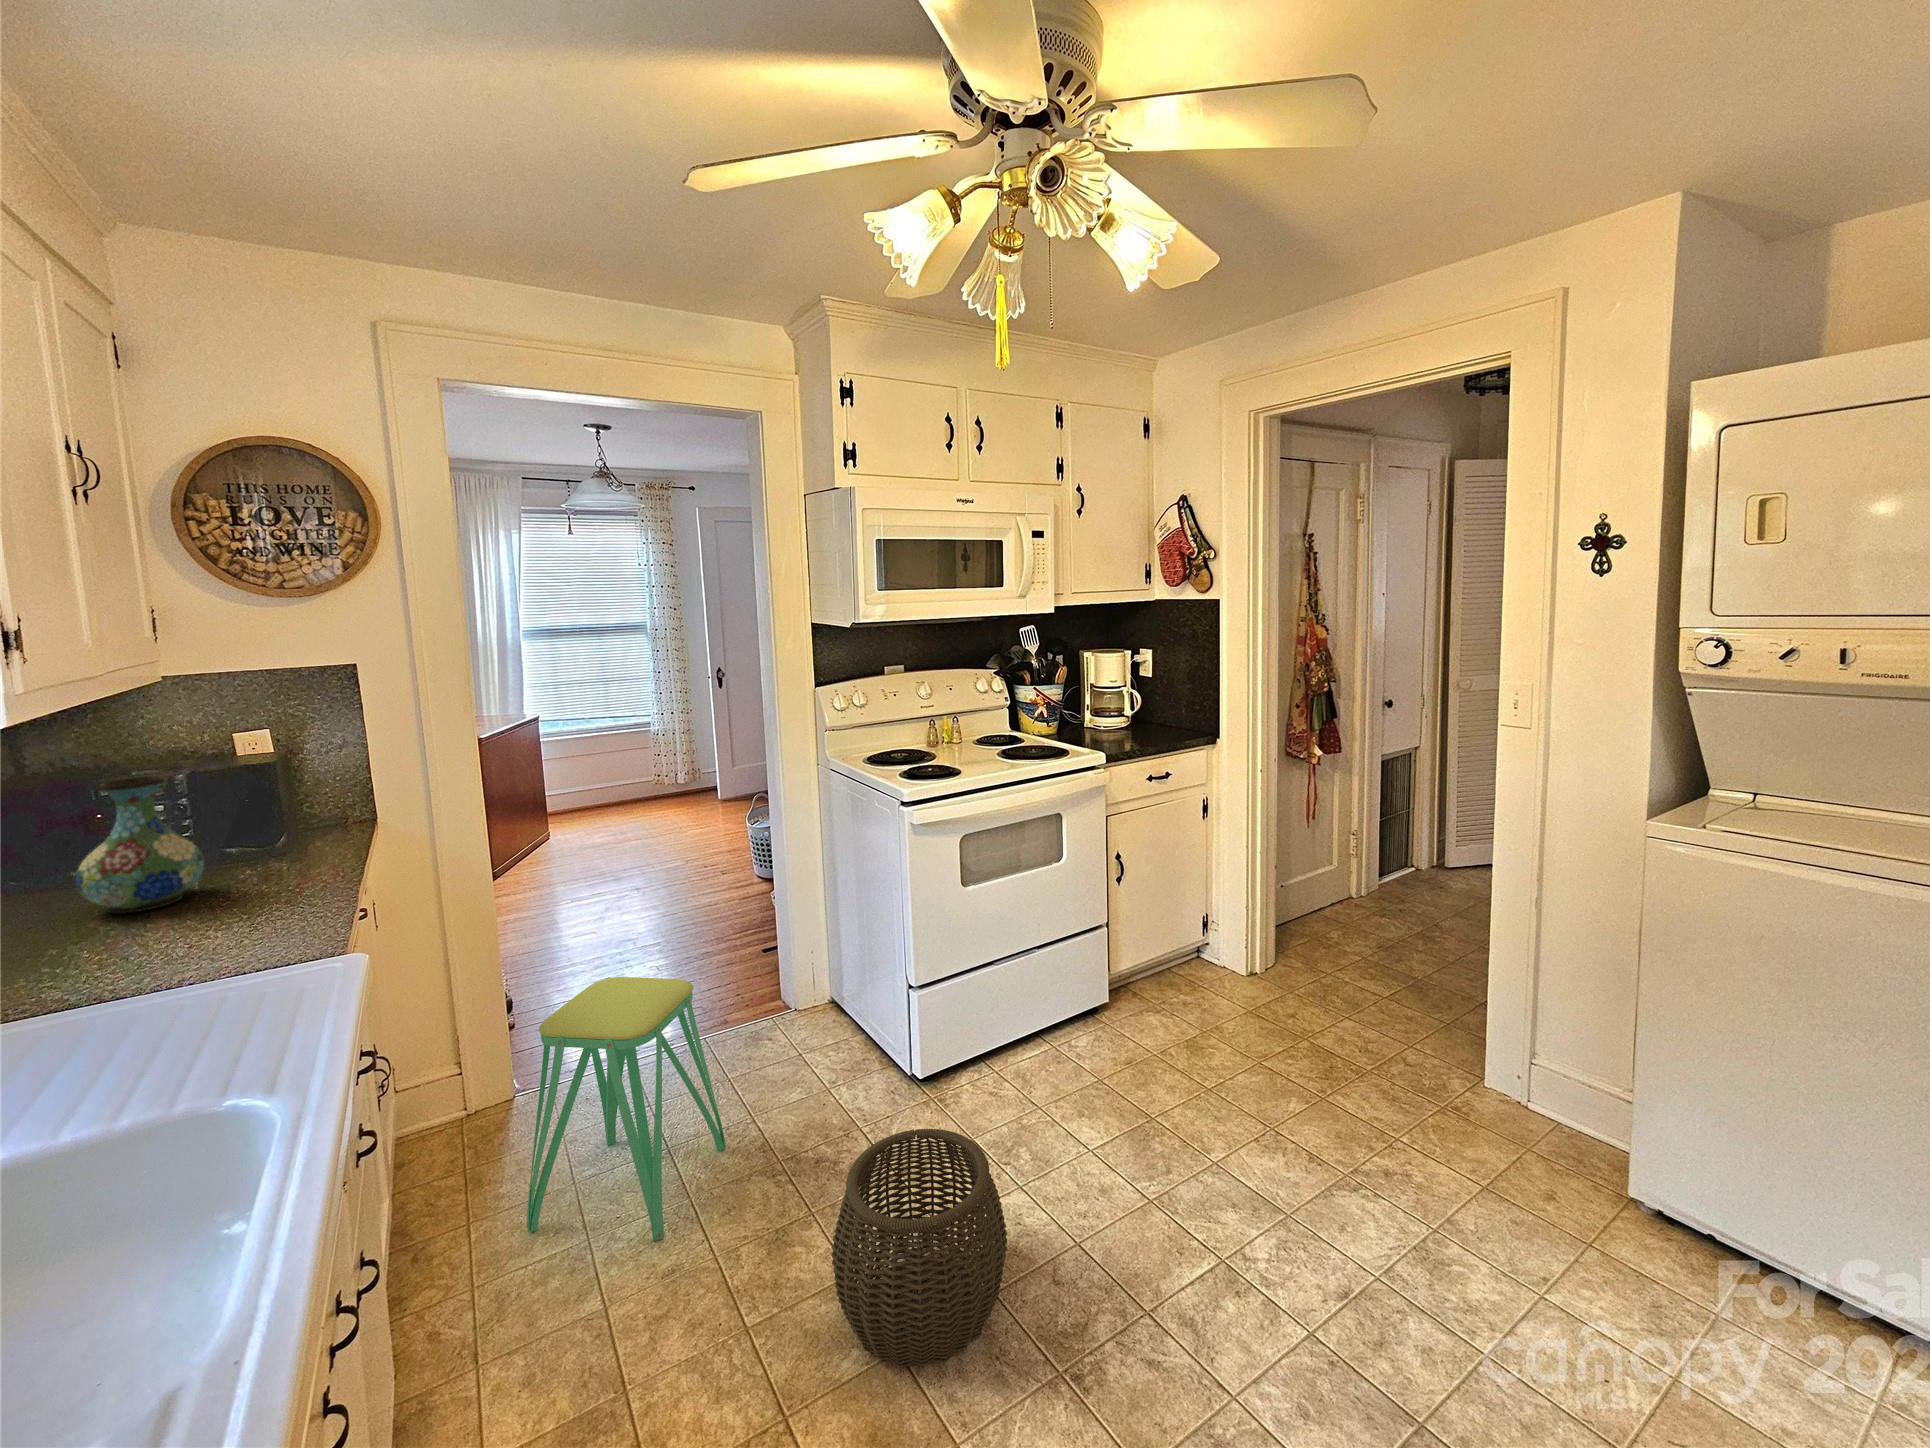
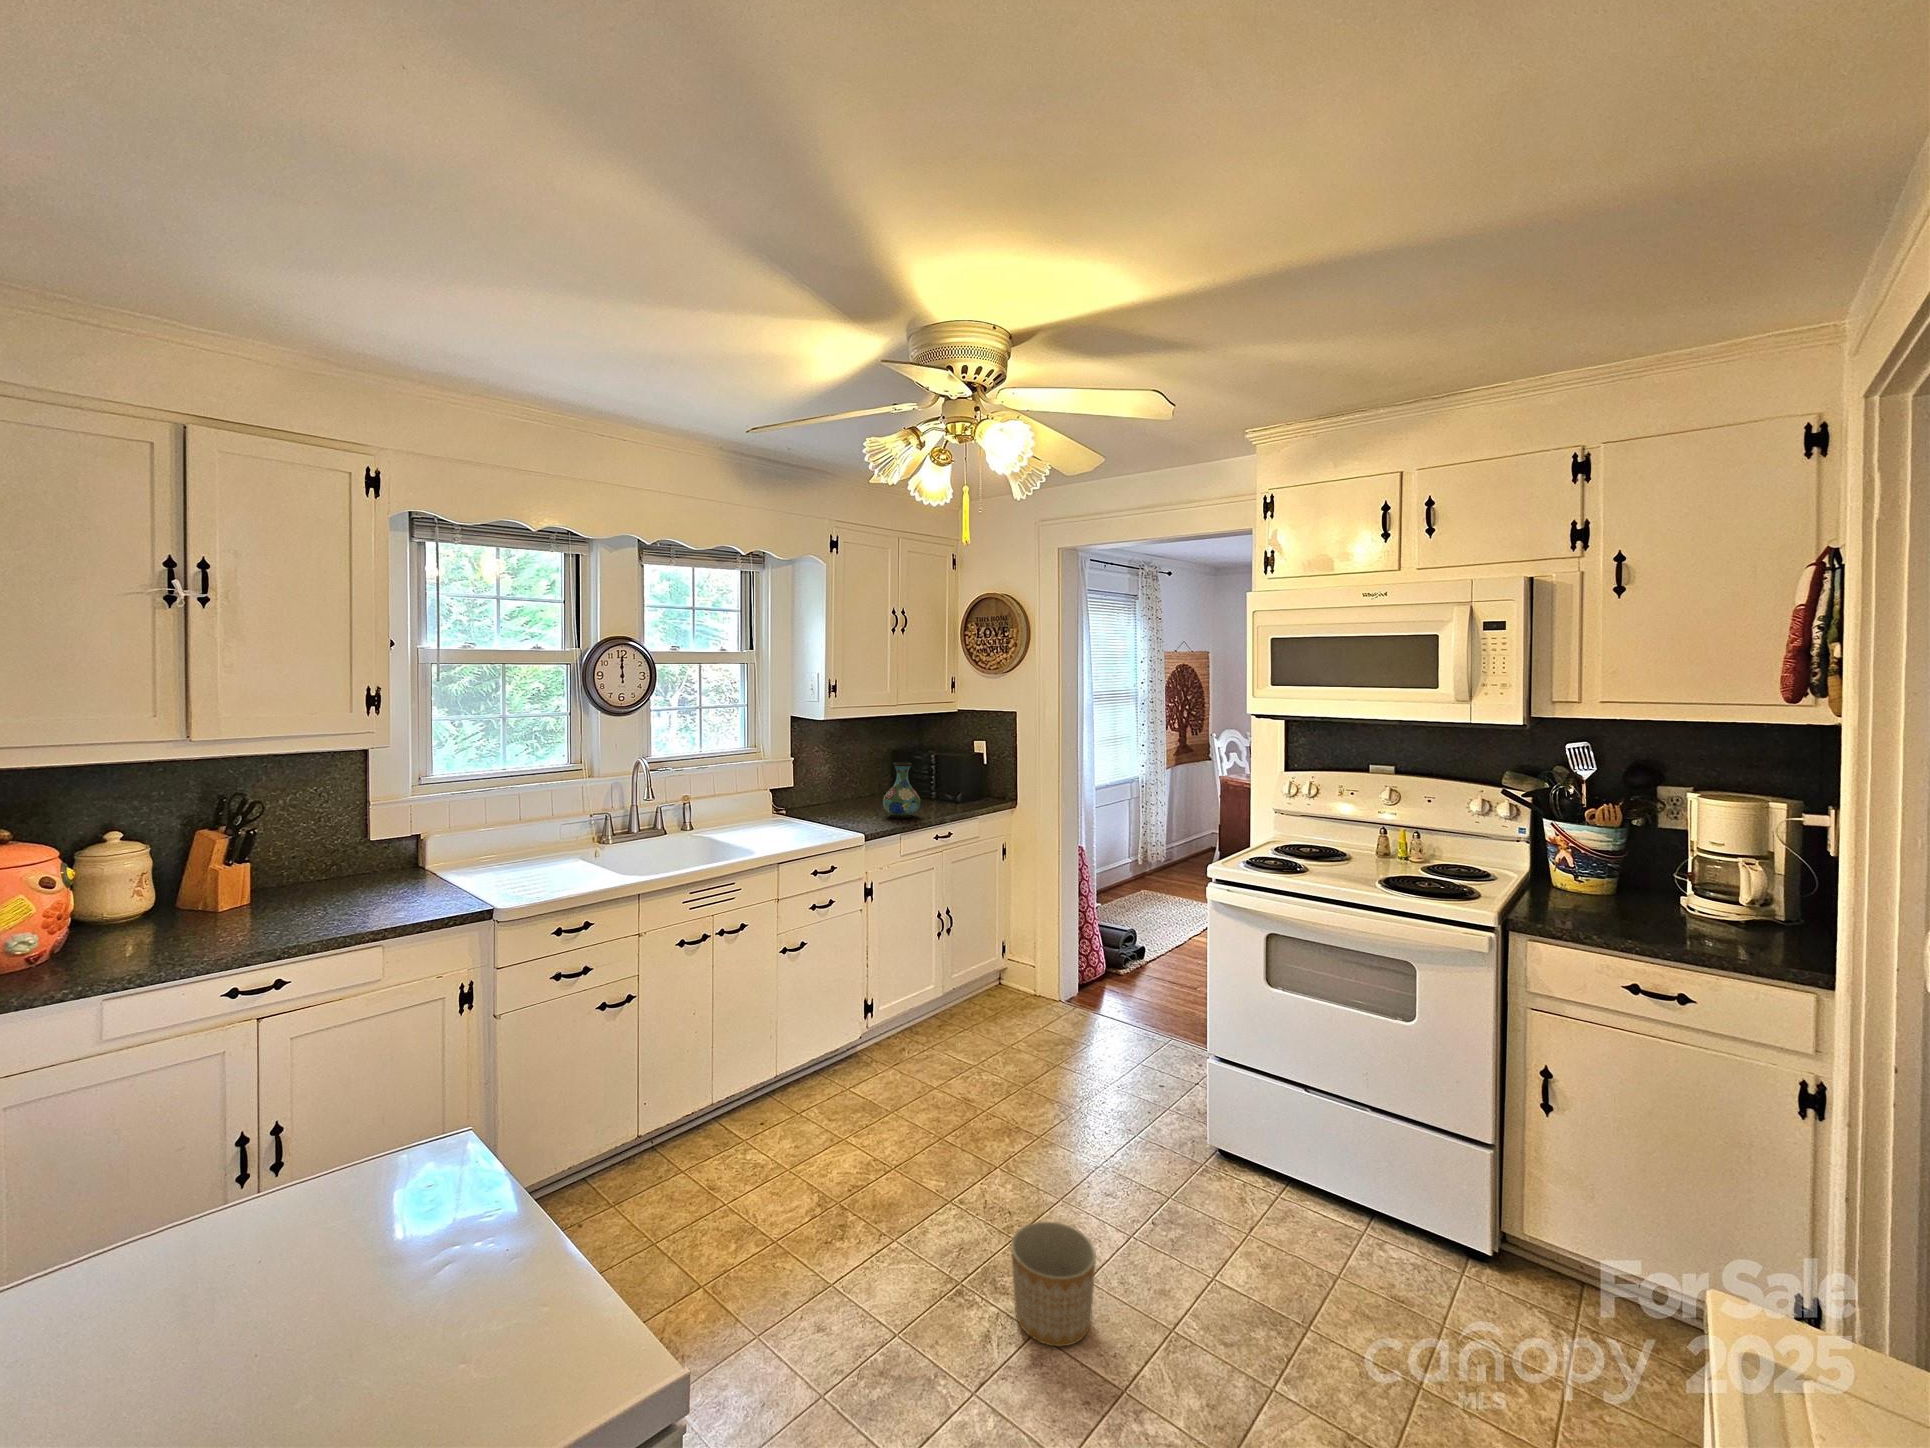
stool: present [527,977,726,1241] -> none [971,935,1075,1094]
woven basket: present [832,1129,1007,1368] -> none [923,1077,1048,1236]
planter: none [1088,1184,1183,1322] -> present [1011,1221,1096,1347]

